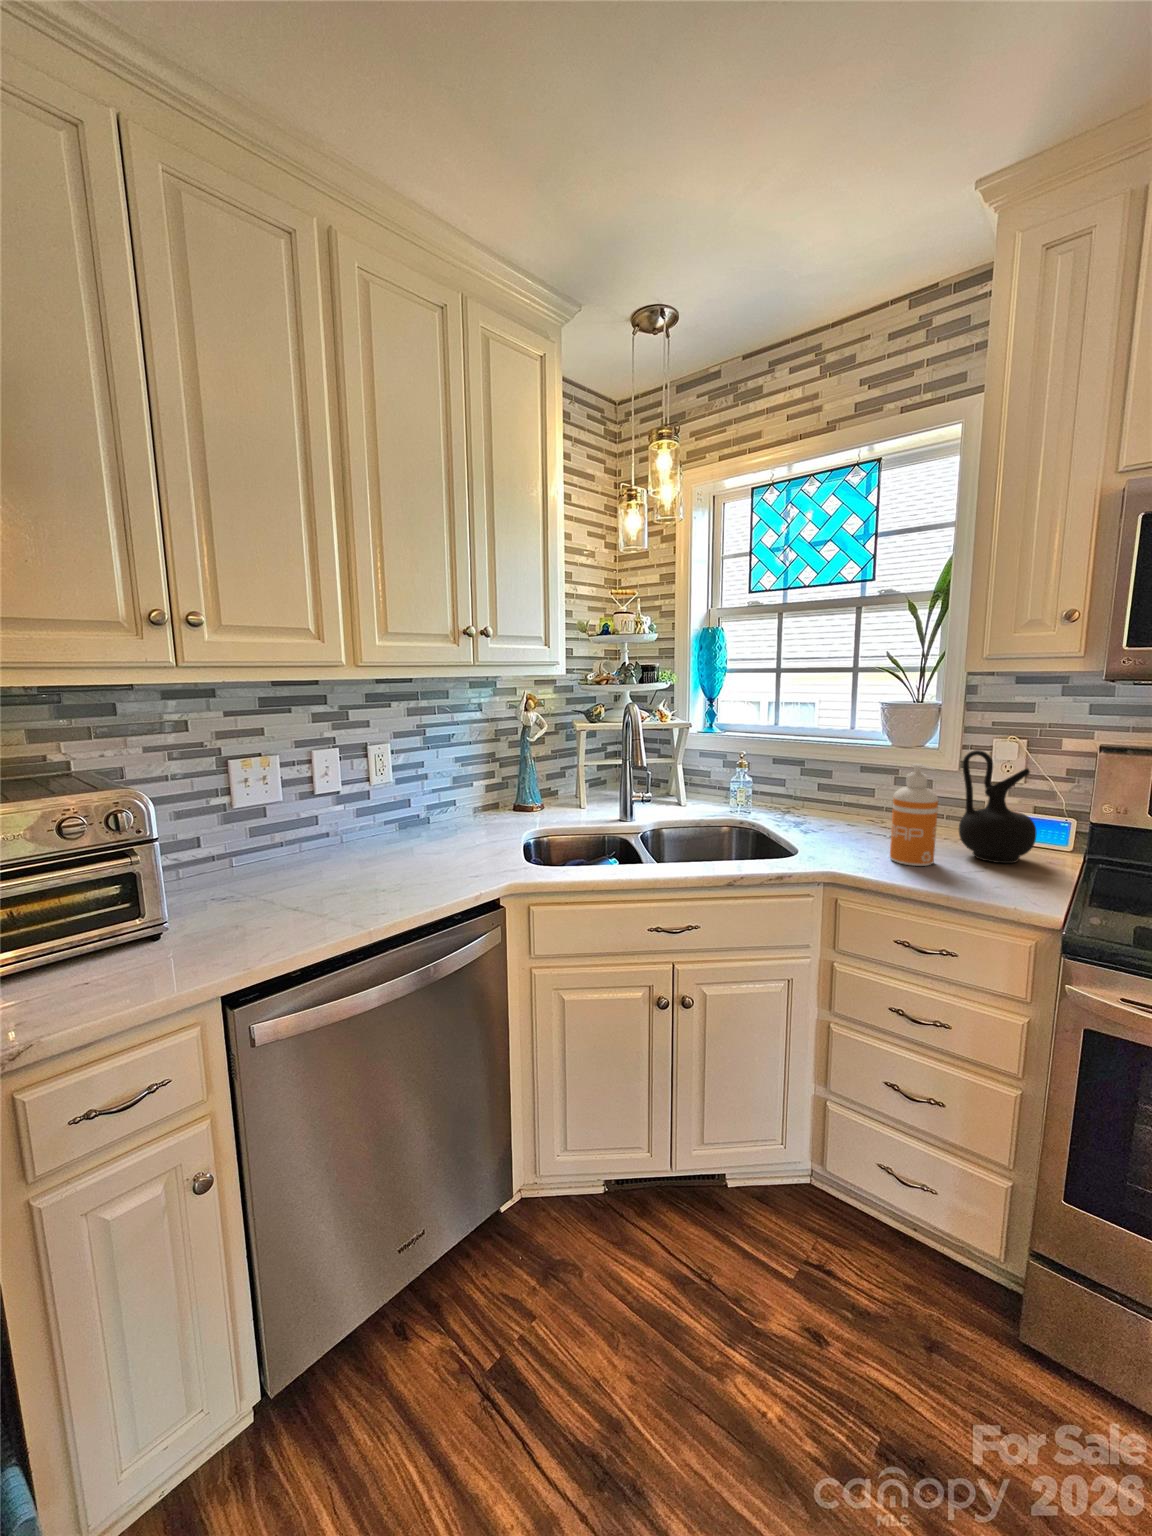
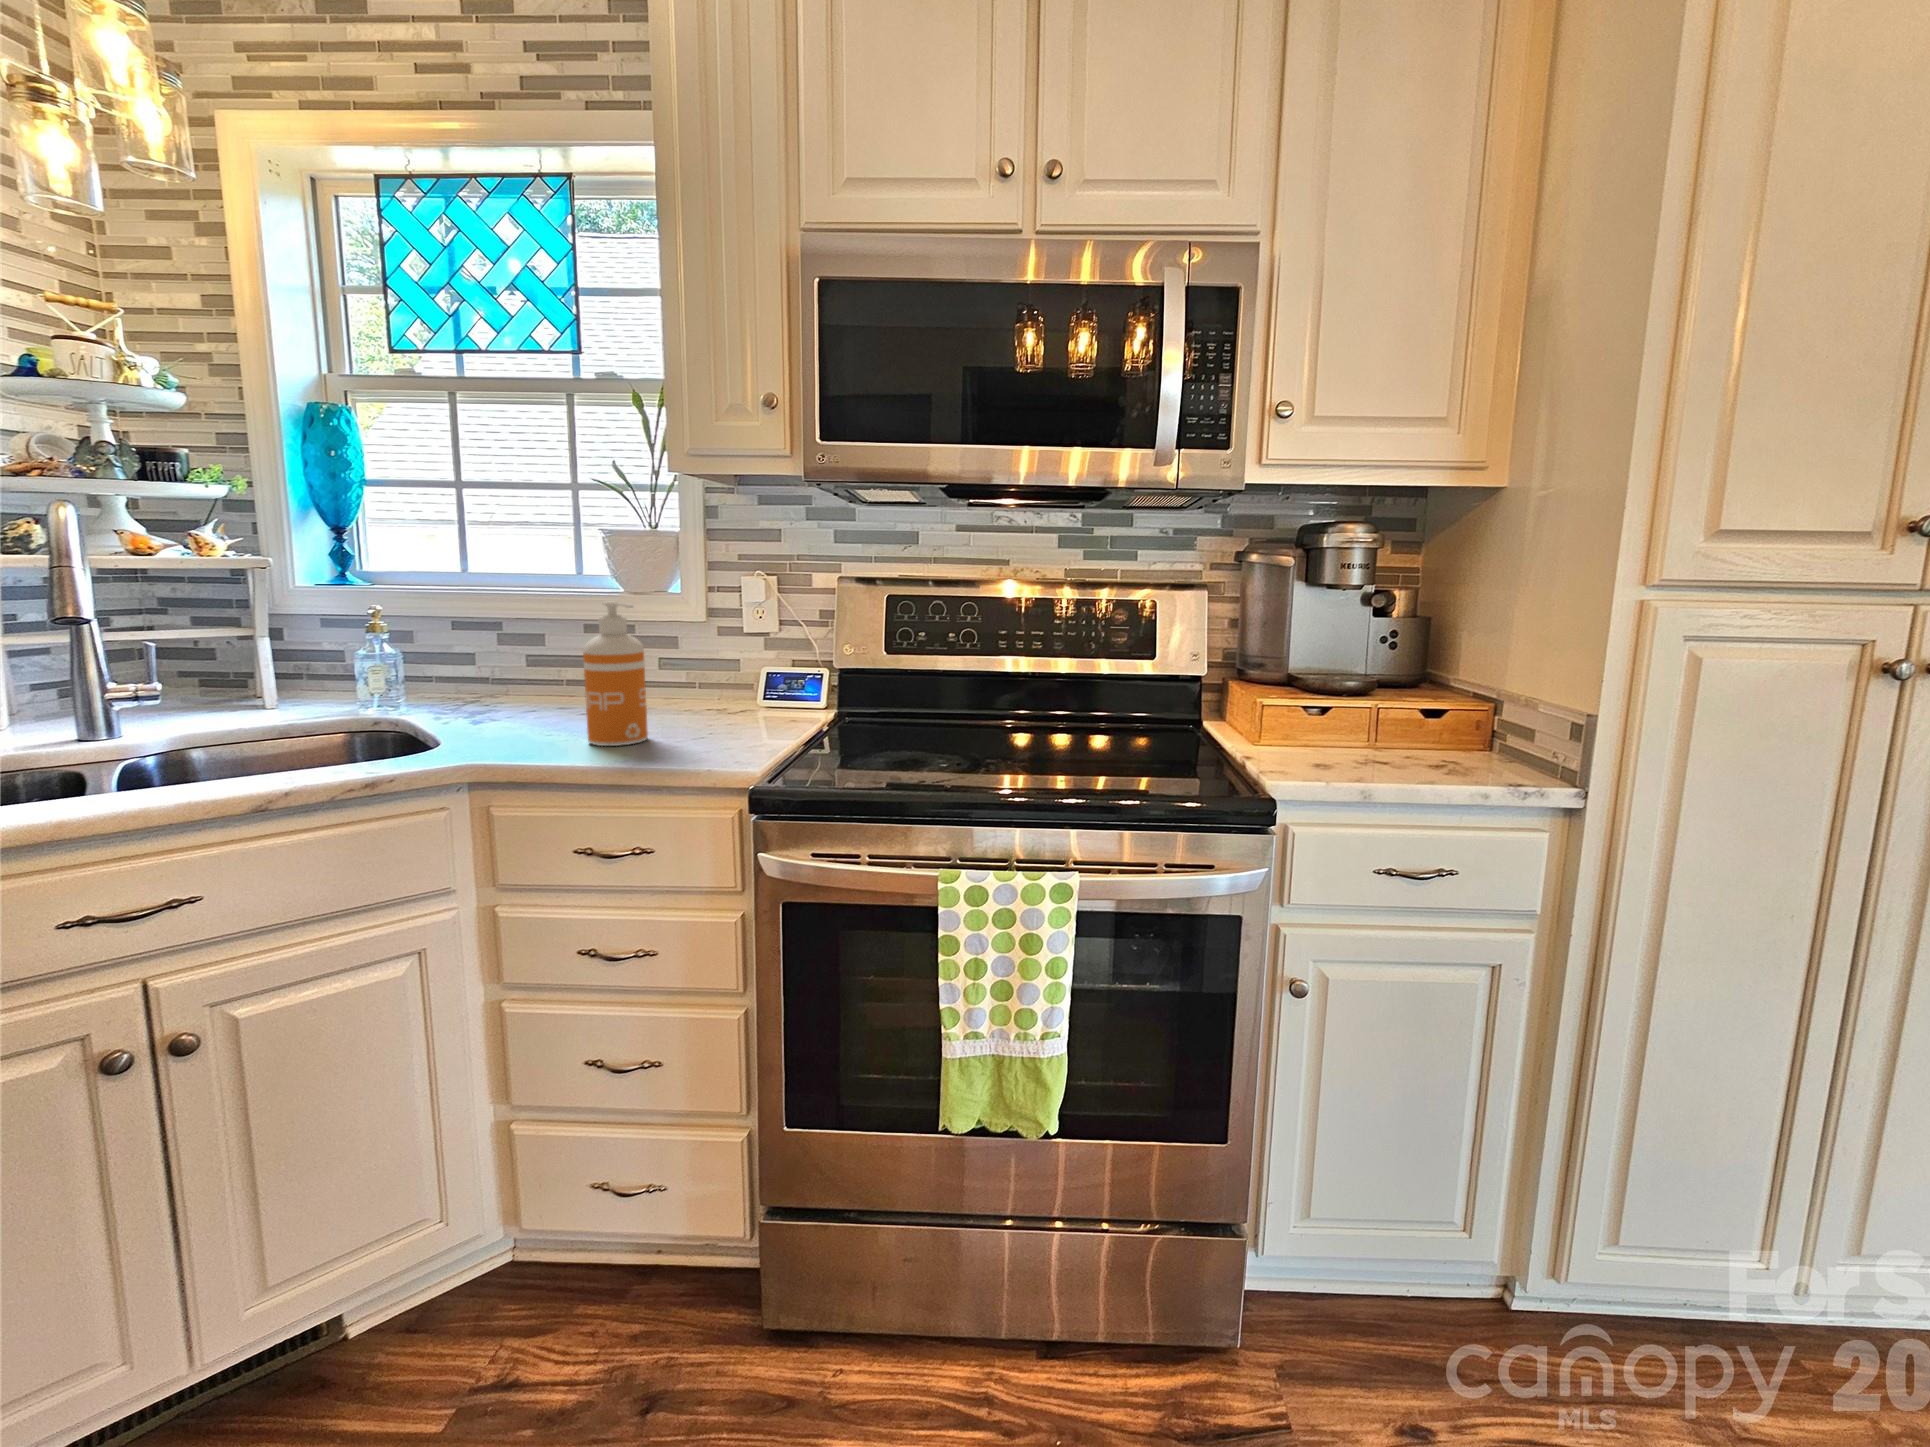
ceramic jug: present [959,750,1037,863] -> none [685,584,777,729]

